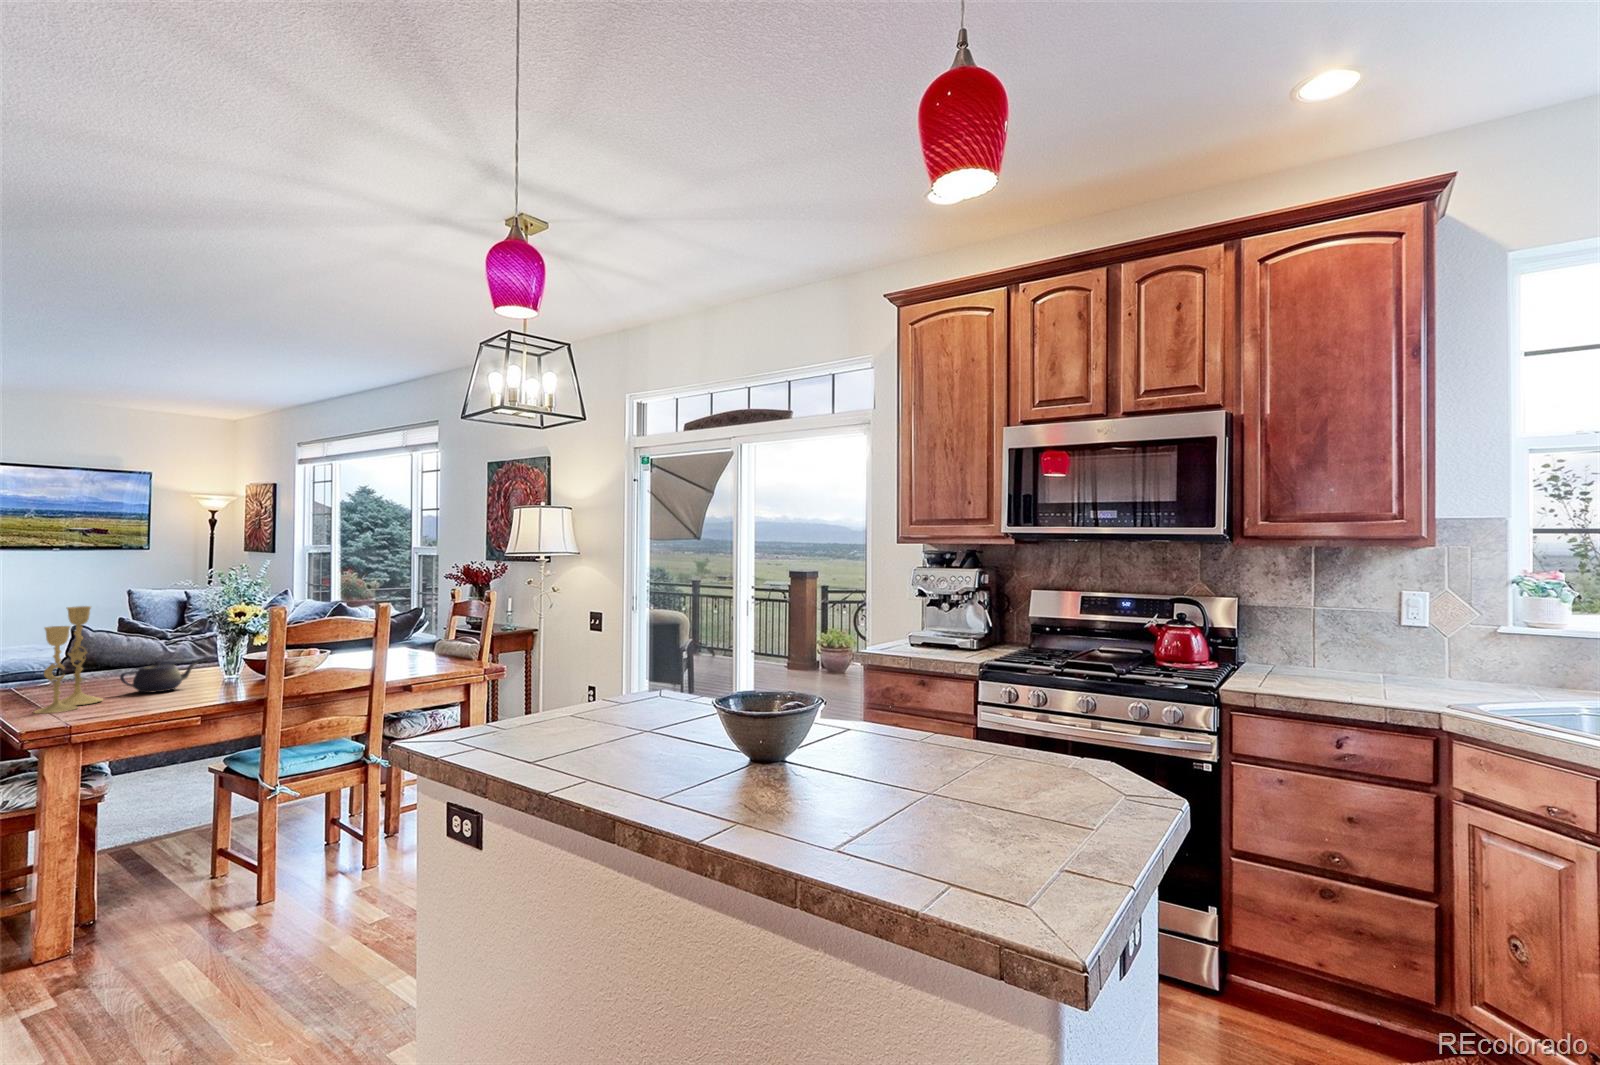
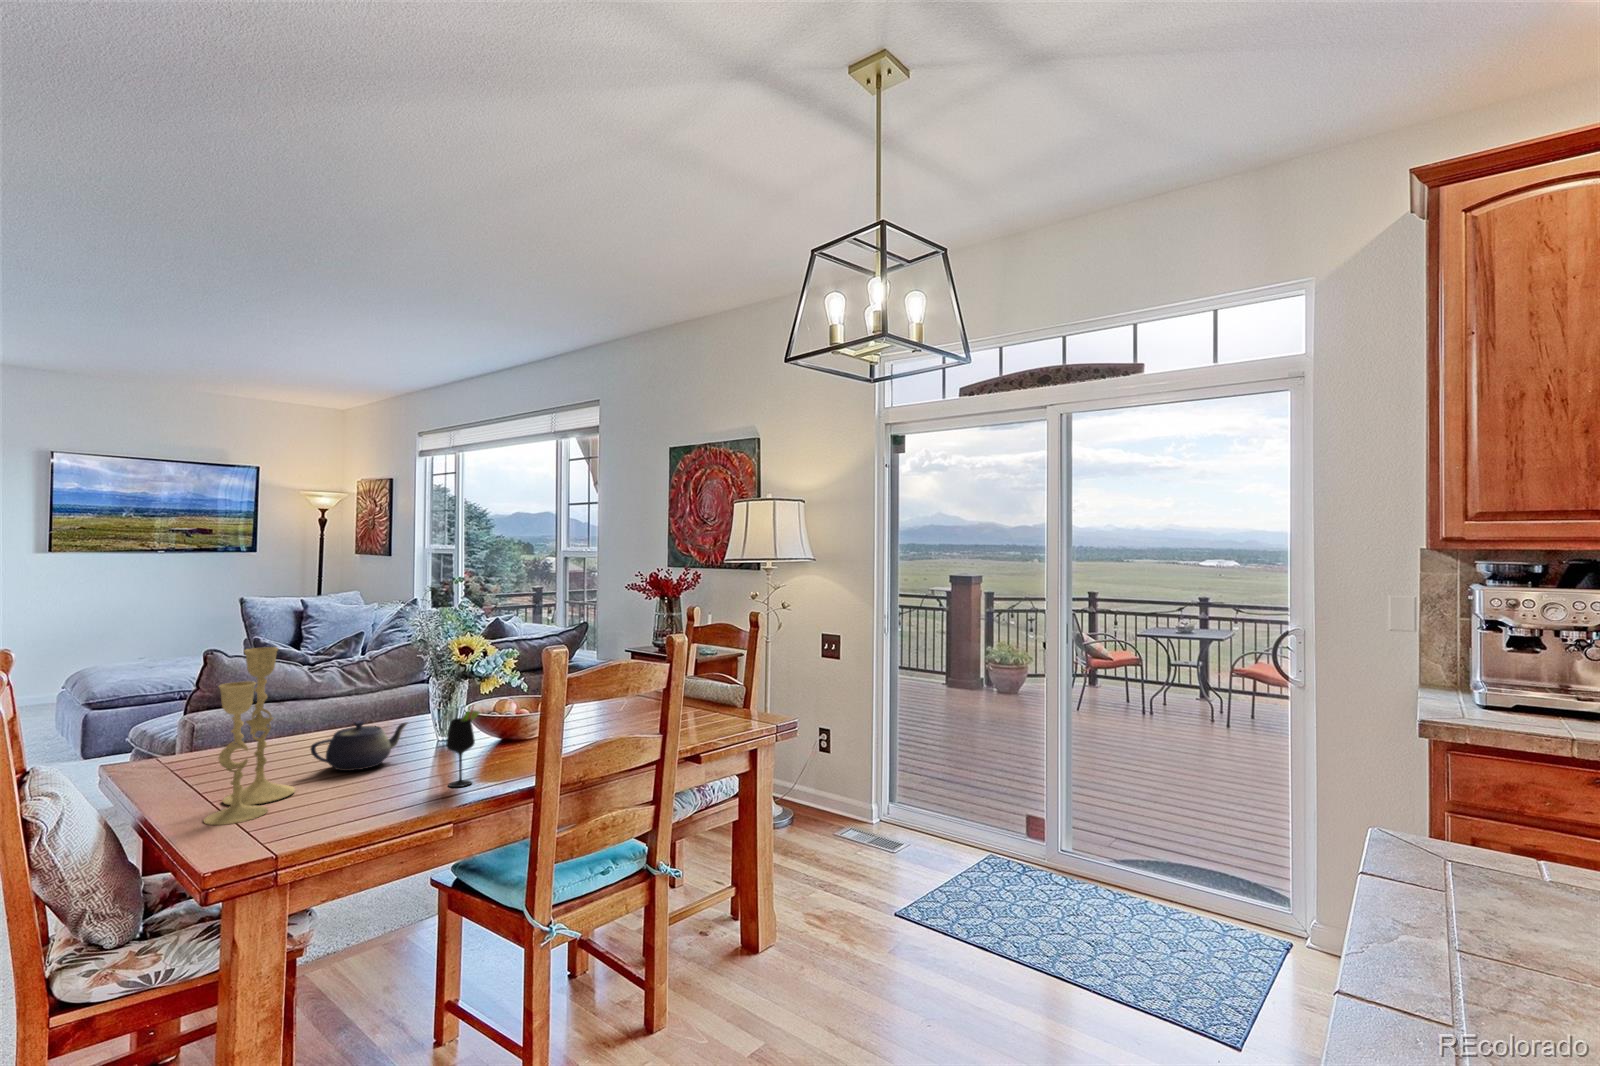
wine glass: none [208,645,234,698] -> present [446,706,480,787]

